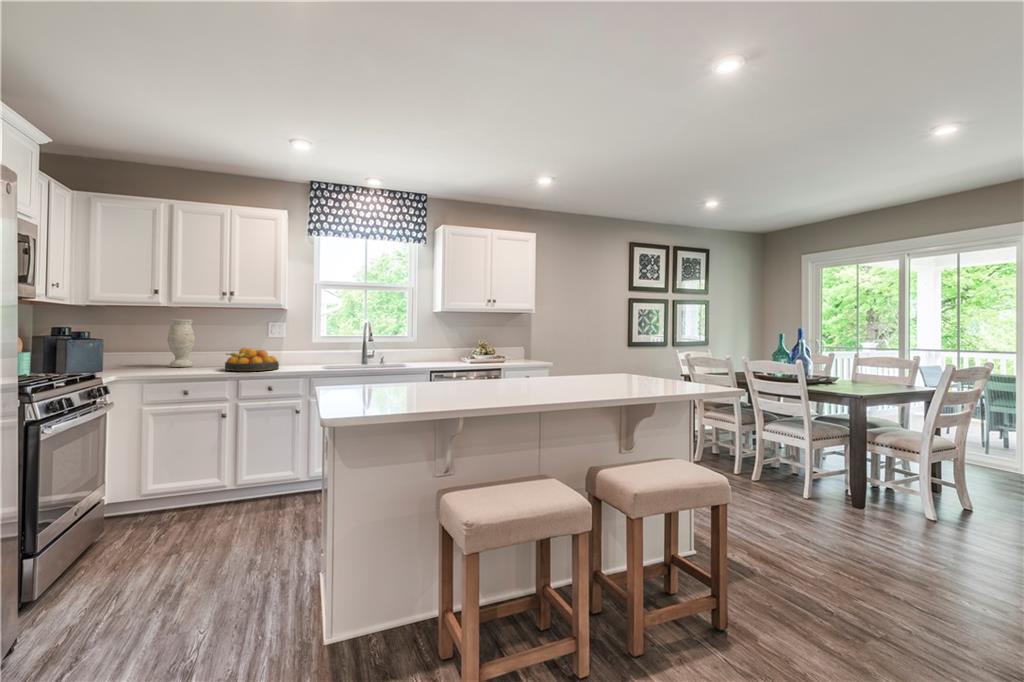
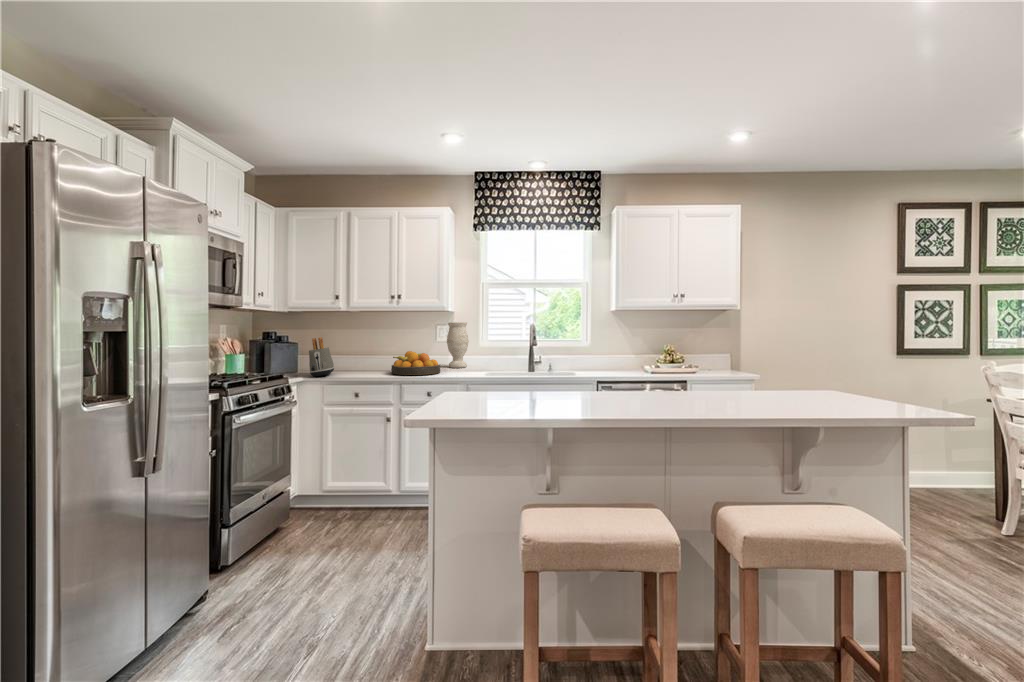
vase: present [167,320,195,367] -> present [447,322,469,368]
toaster: none [125,333,156,375] -> present [309,337,334,376]

